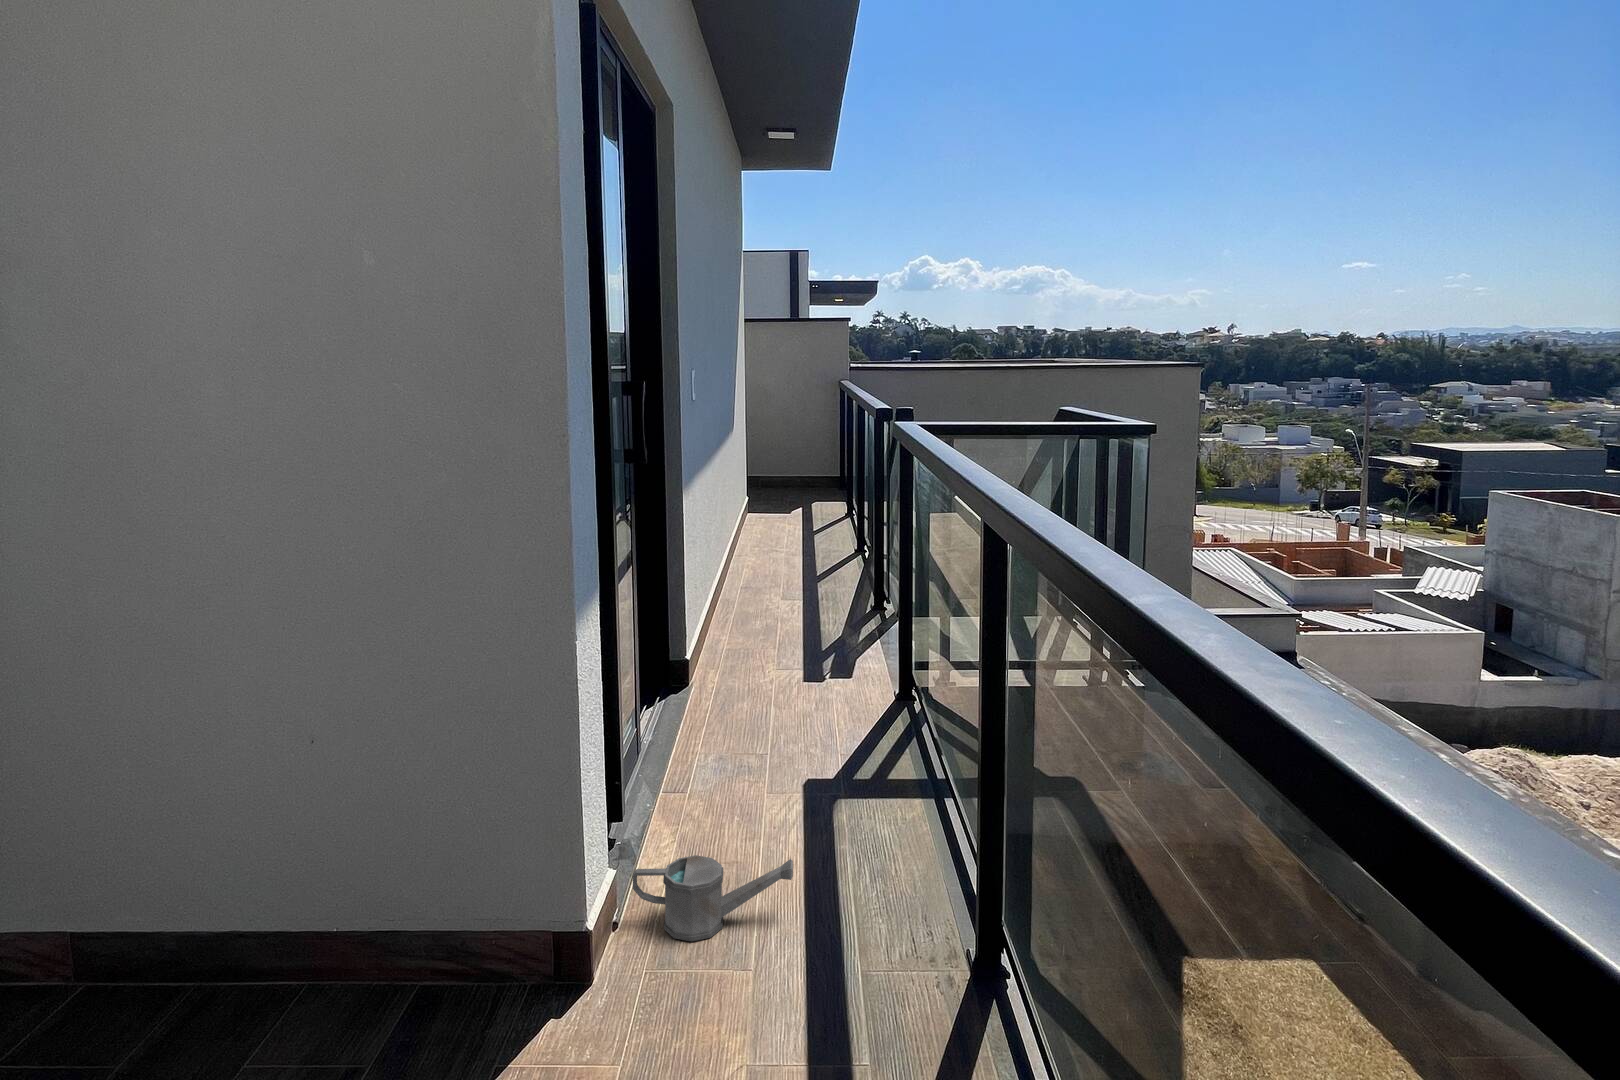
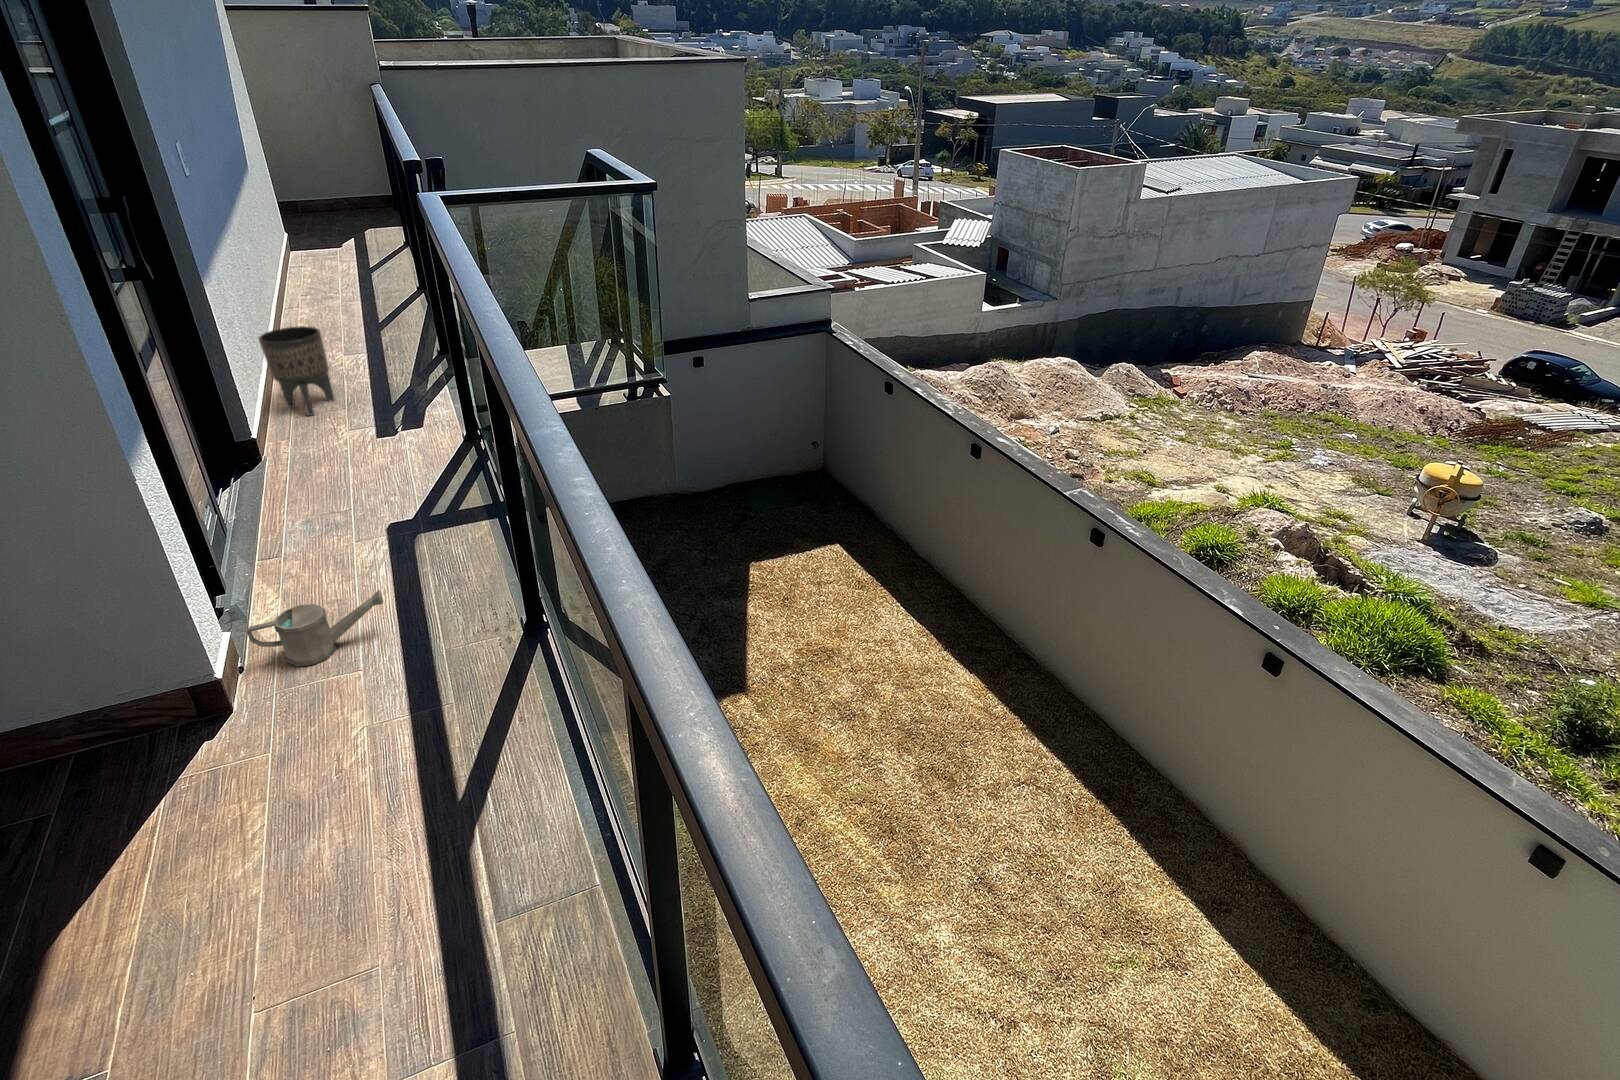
planter: none [715,561,772,651] -> present [259,326,335,416]

